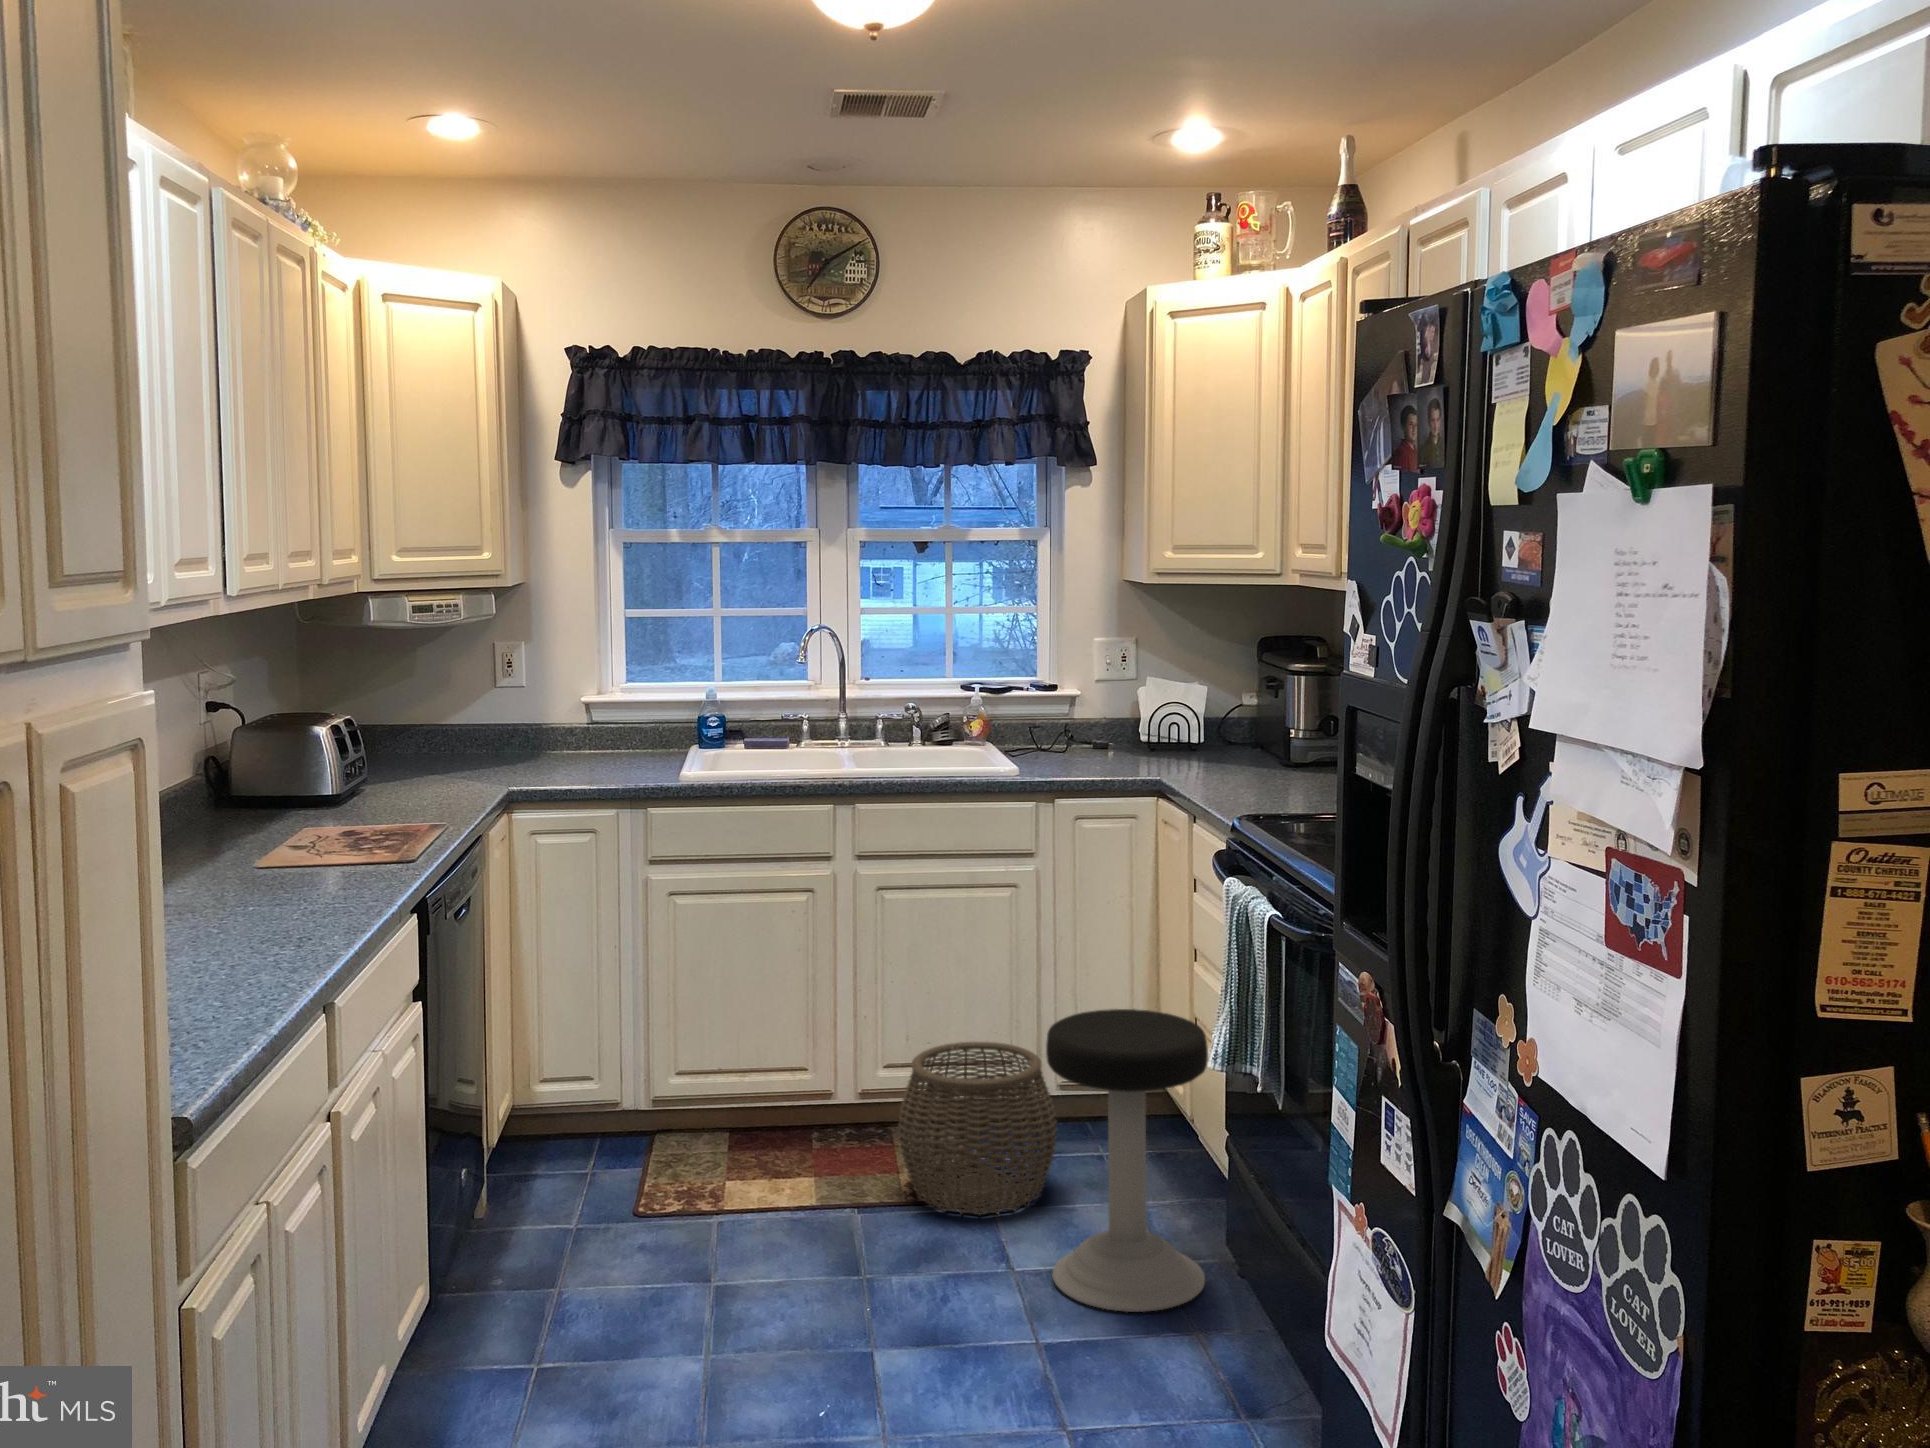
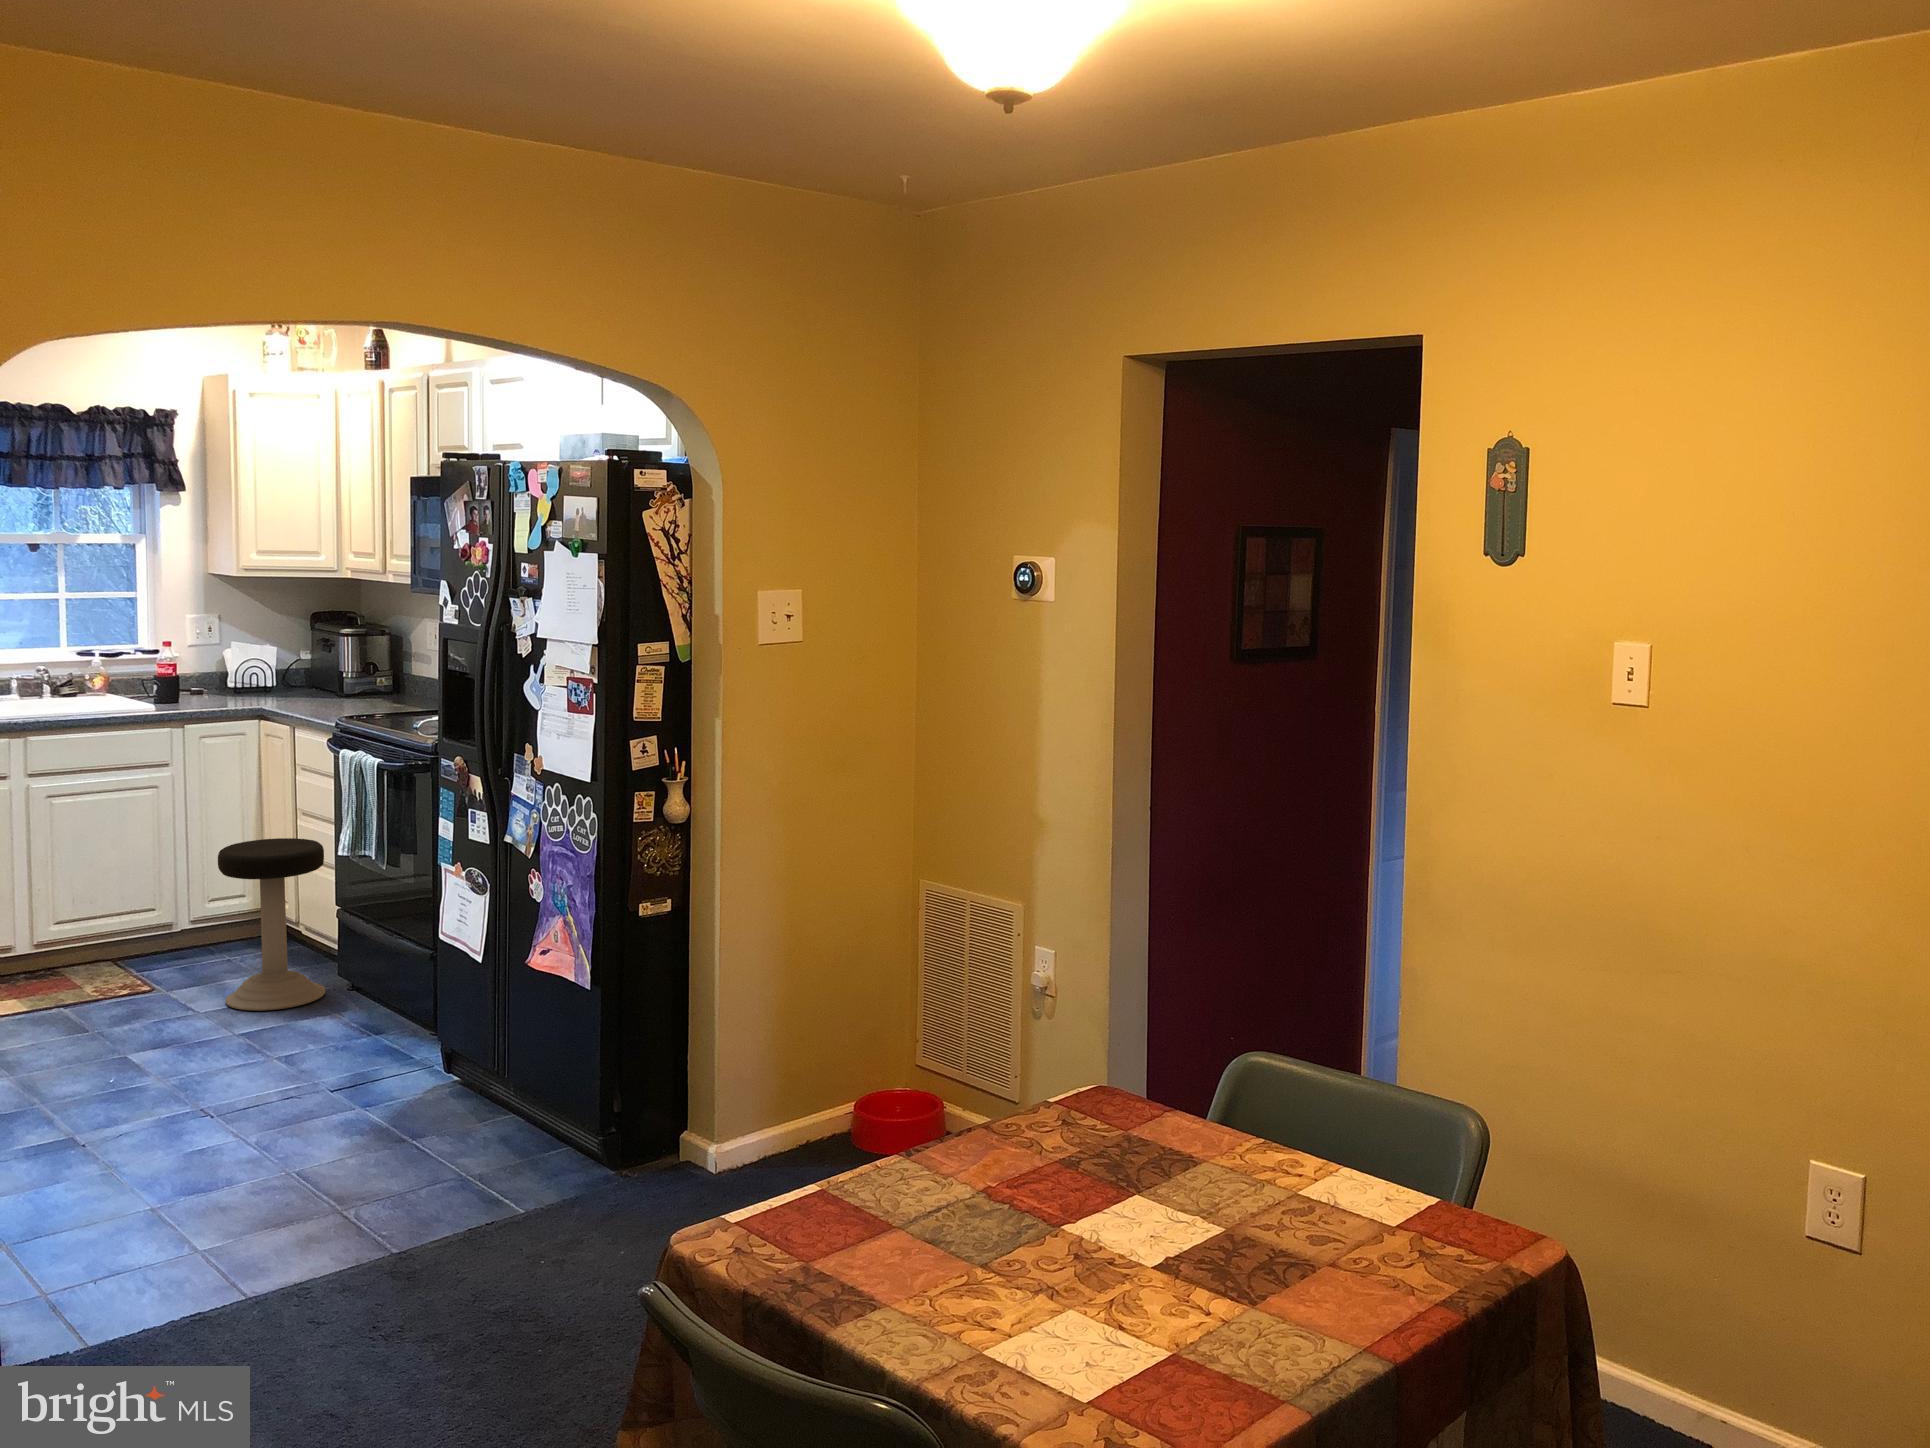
woven basket: present [898,1042,1057,1215] -> none [86,884,206,992]

